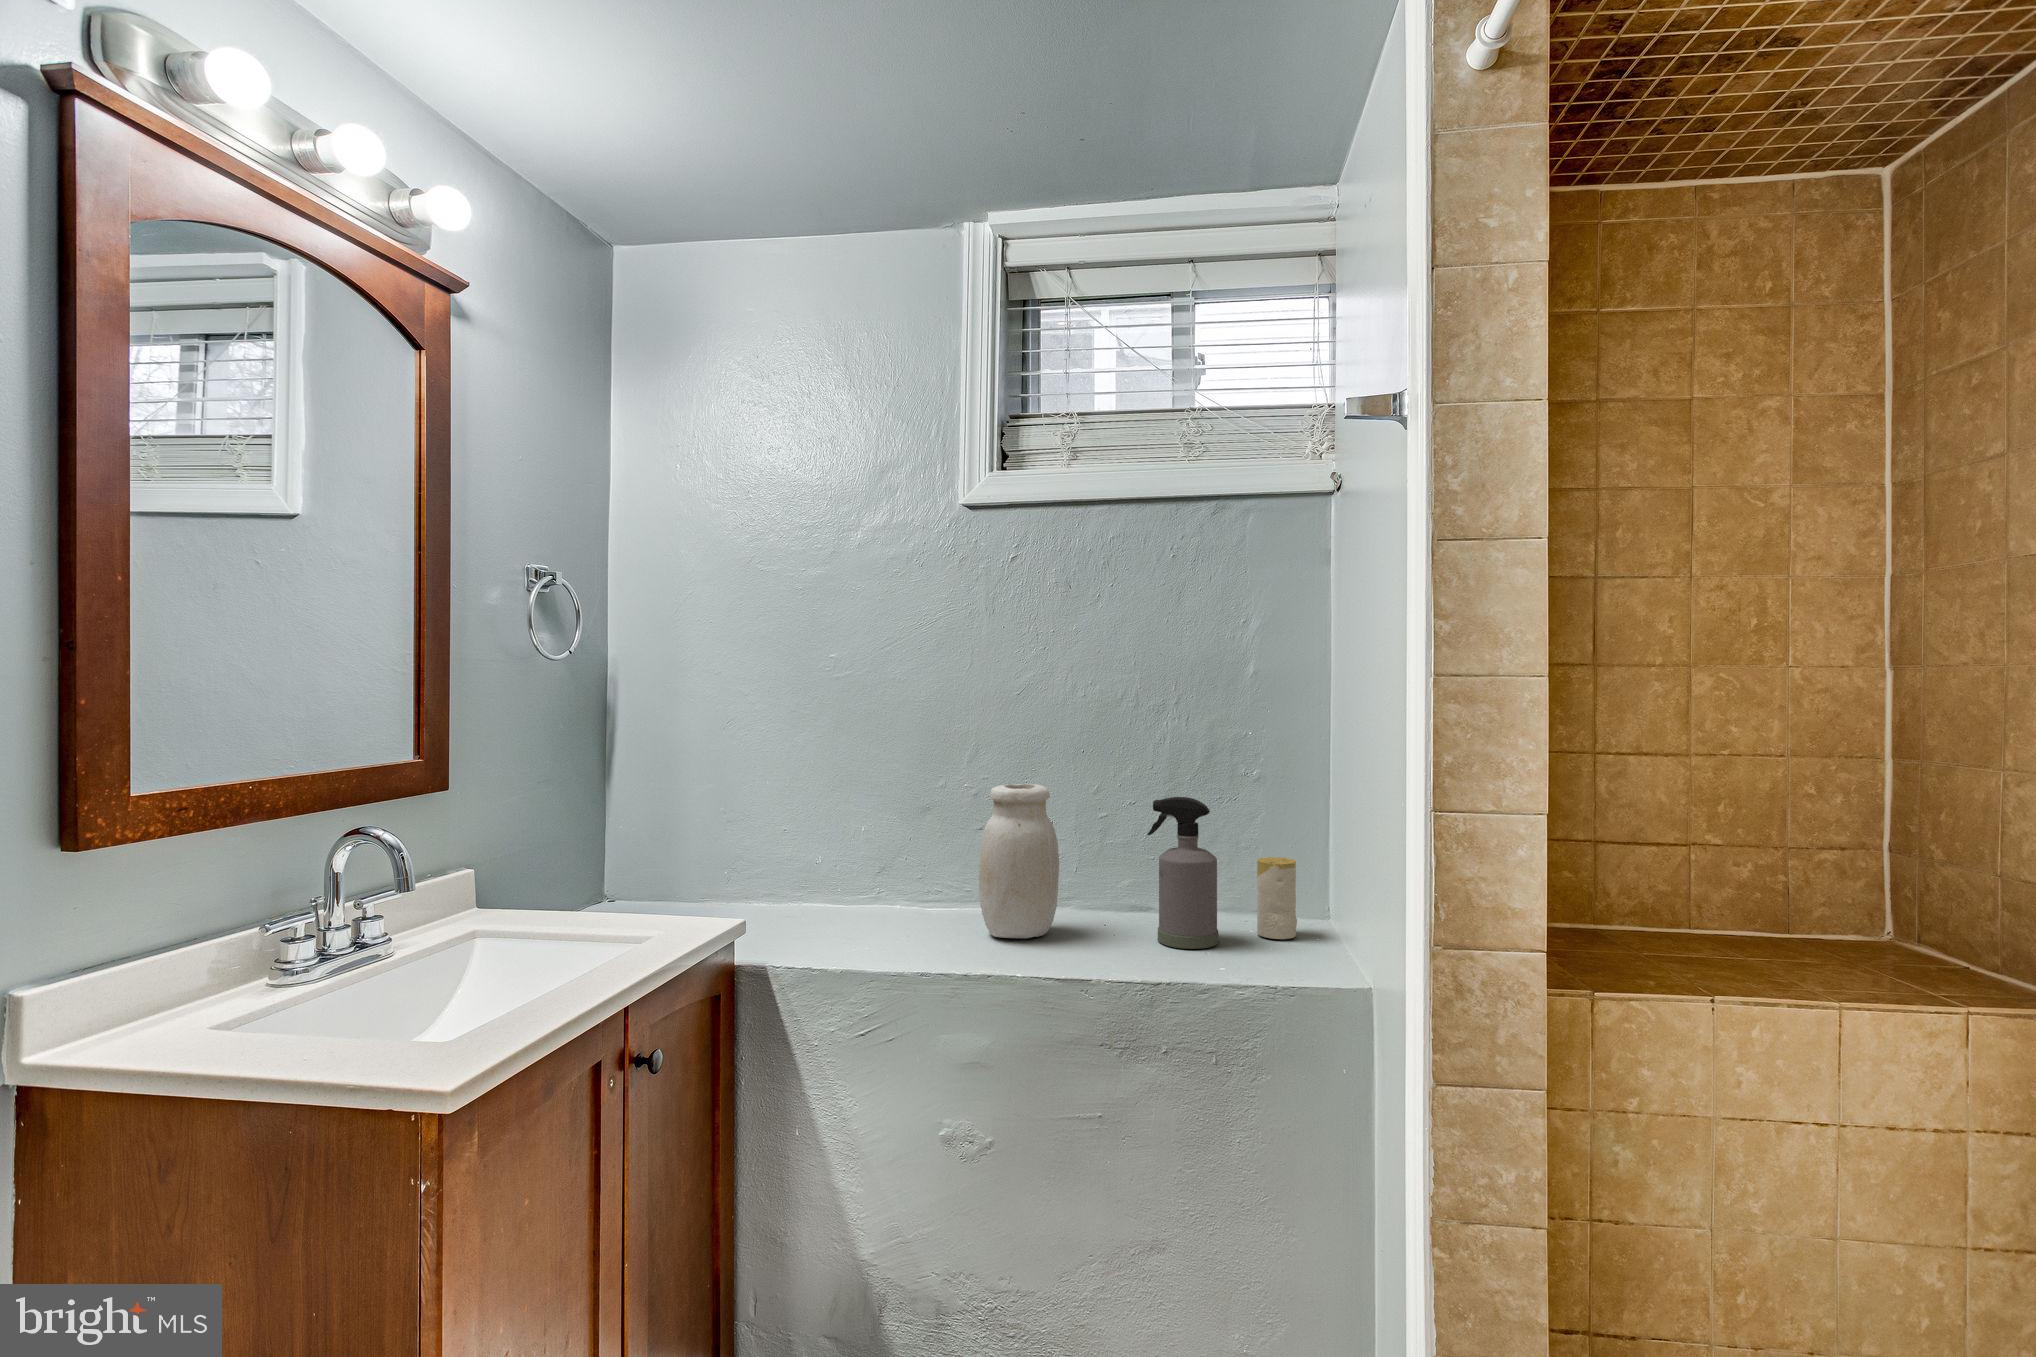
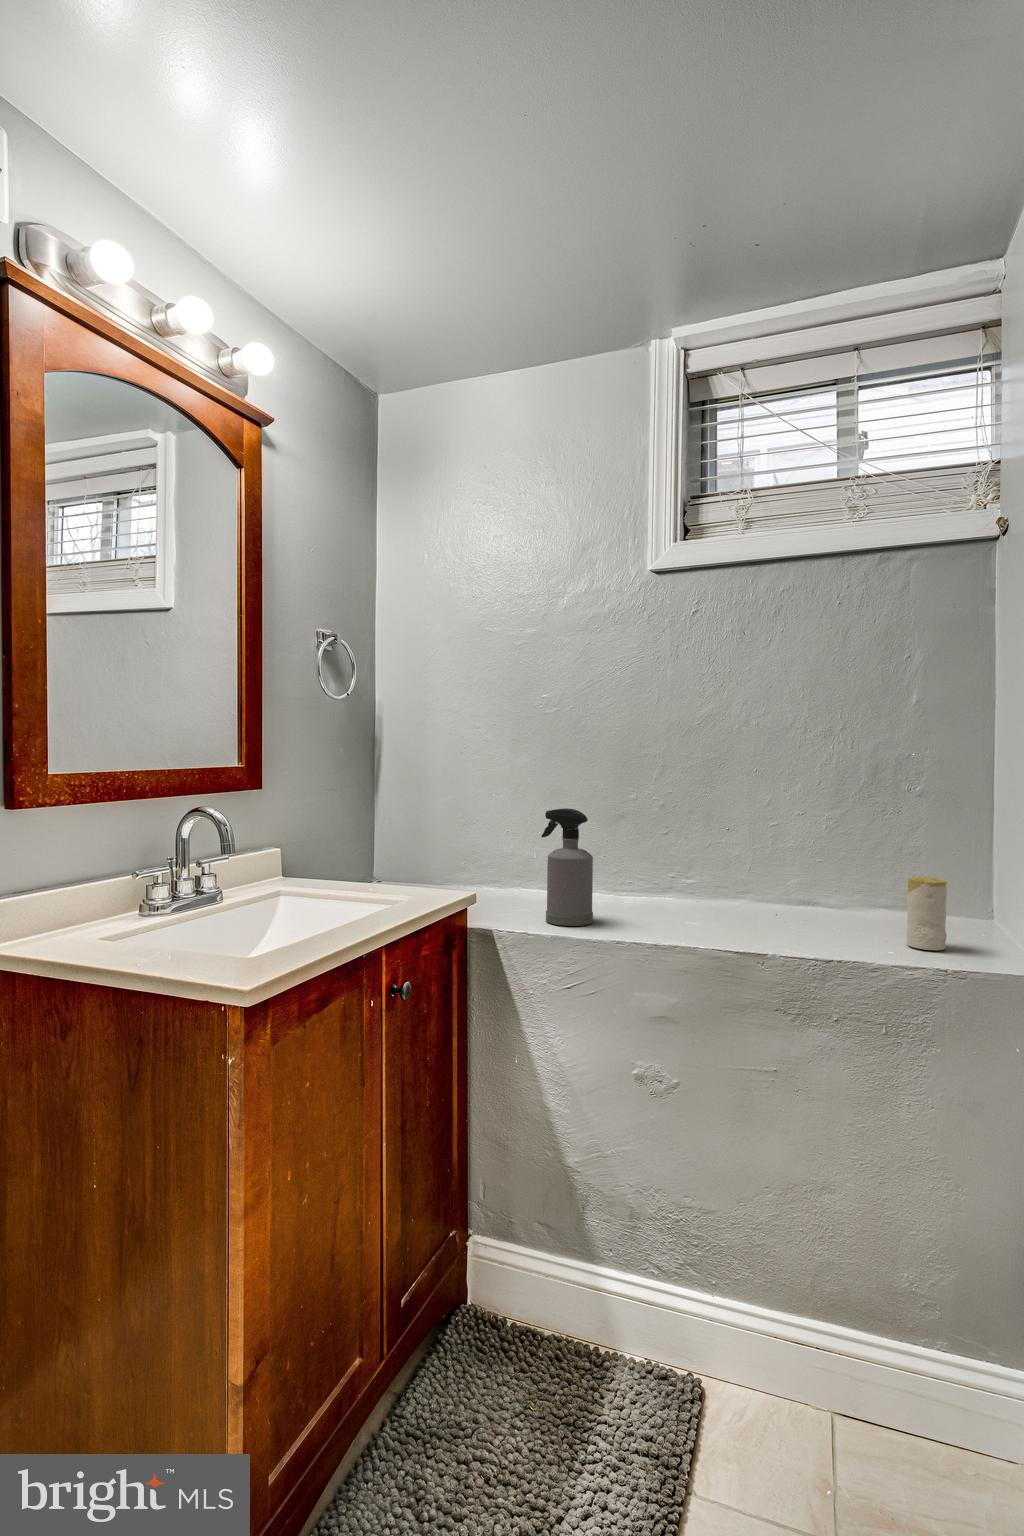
jar: present [979,784,1059,938] -> none [654,805,724,933]
spray bottle: present [1147,797,1219,949] -> present [541,808,593,926]

